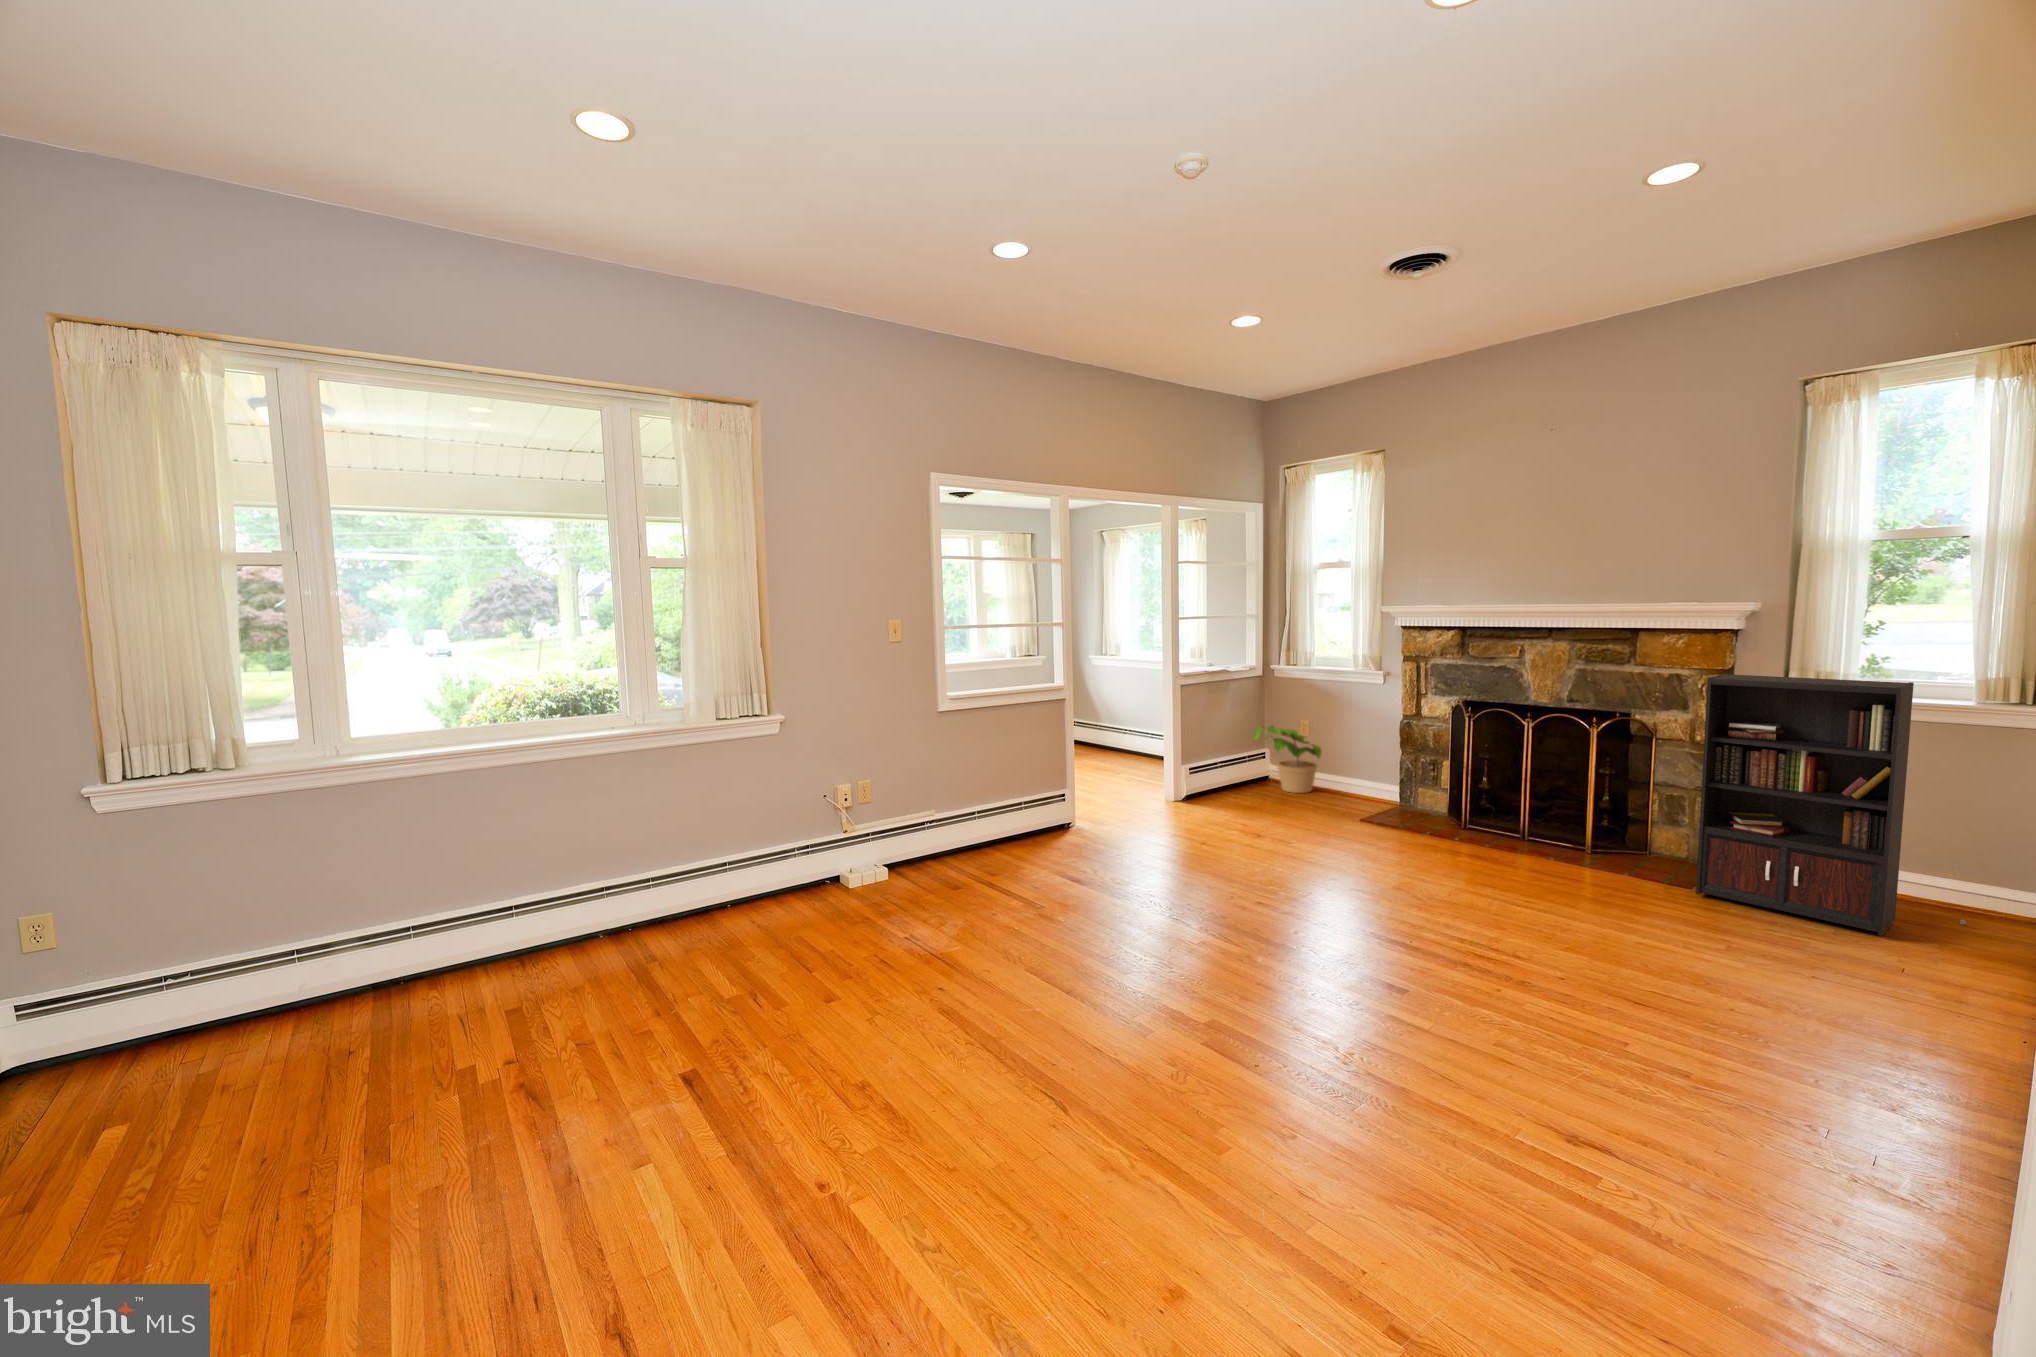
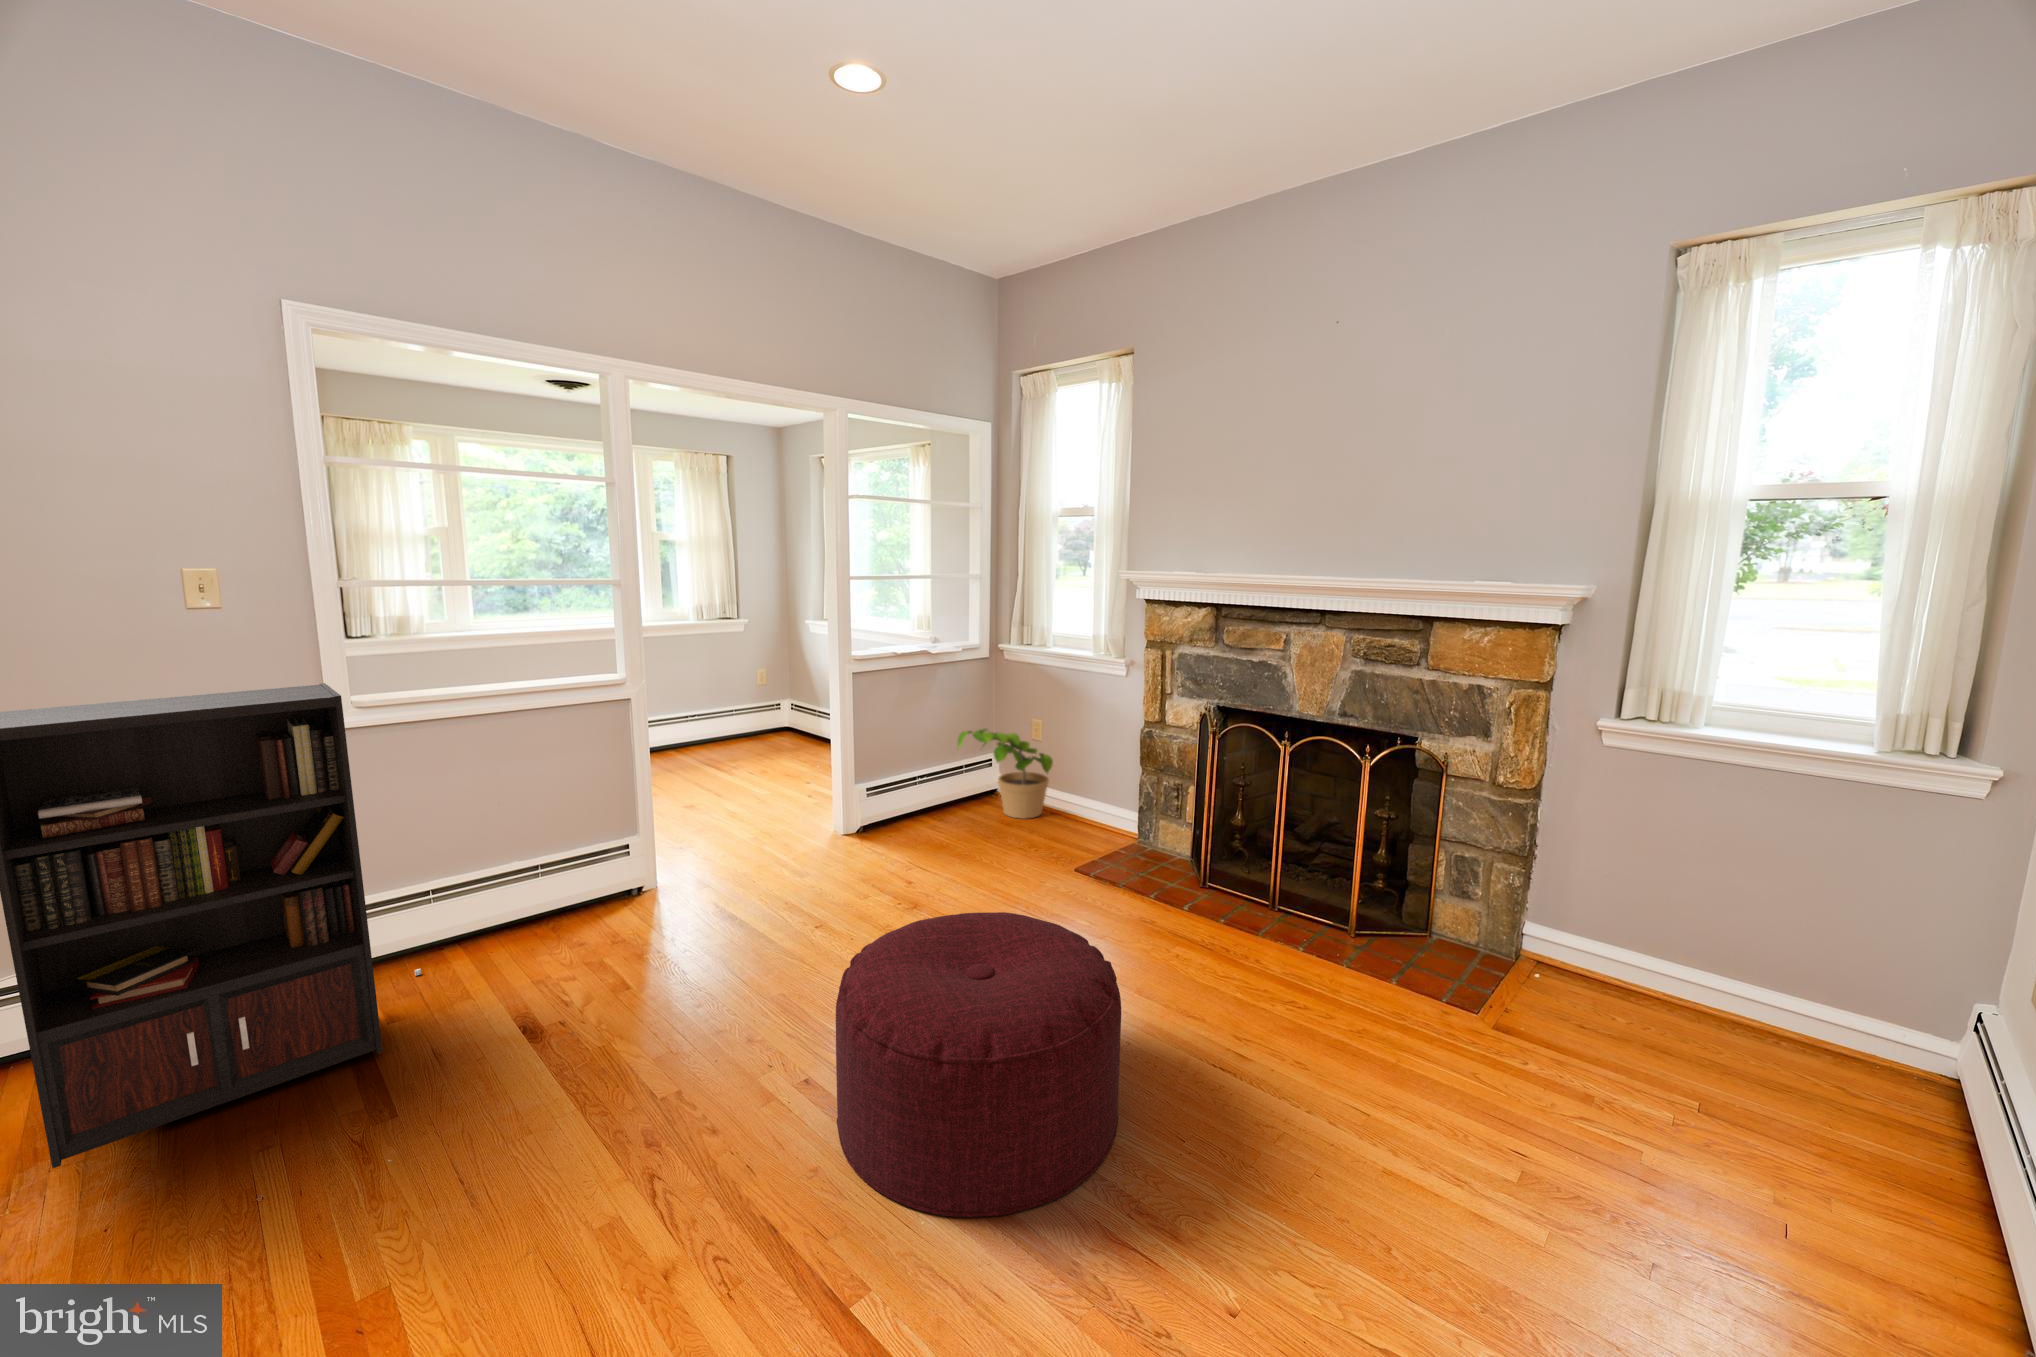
bookcase: present [1696,674,1966,936] -> present [0,683,421,1168]
ottoman: none [1290,811,1469,947] -> present [836,912,1121,1217]

